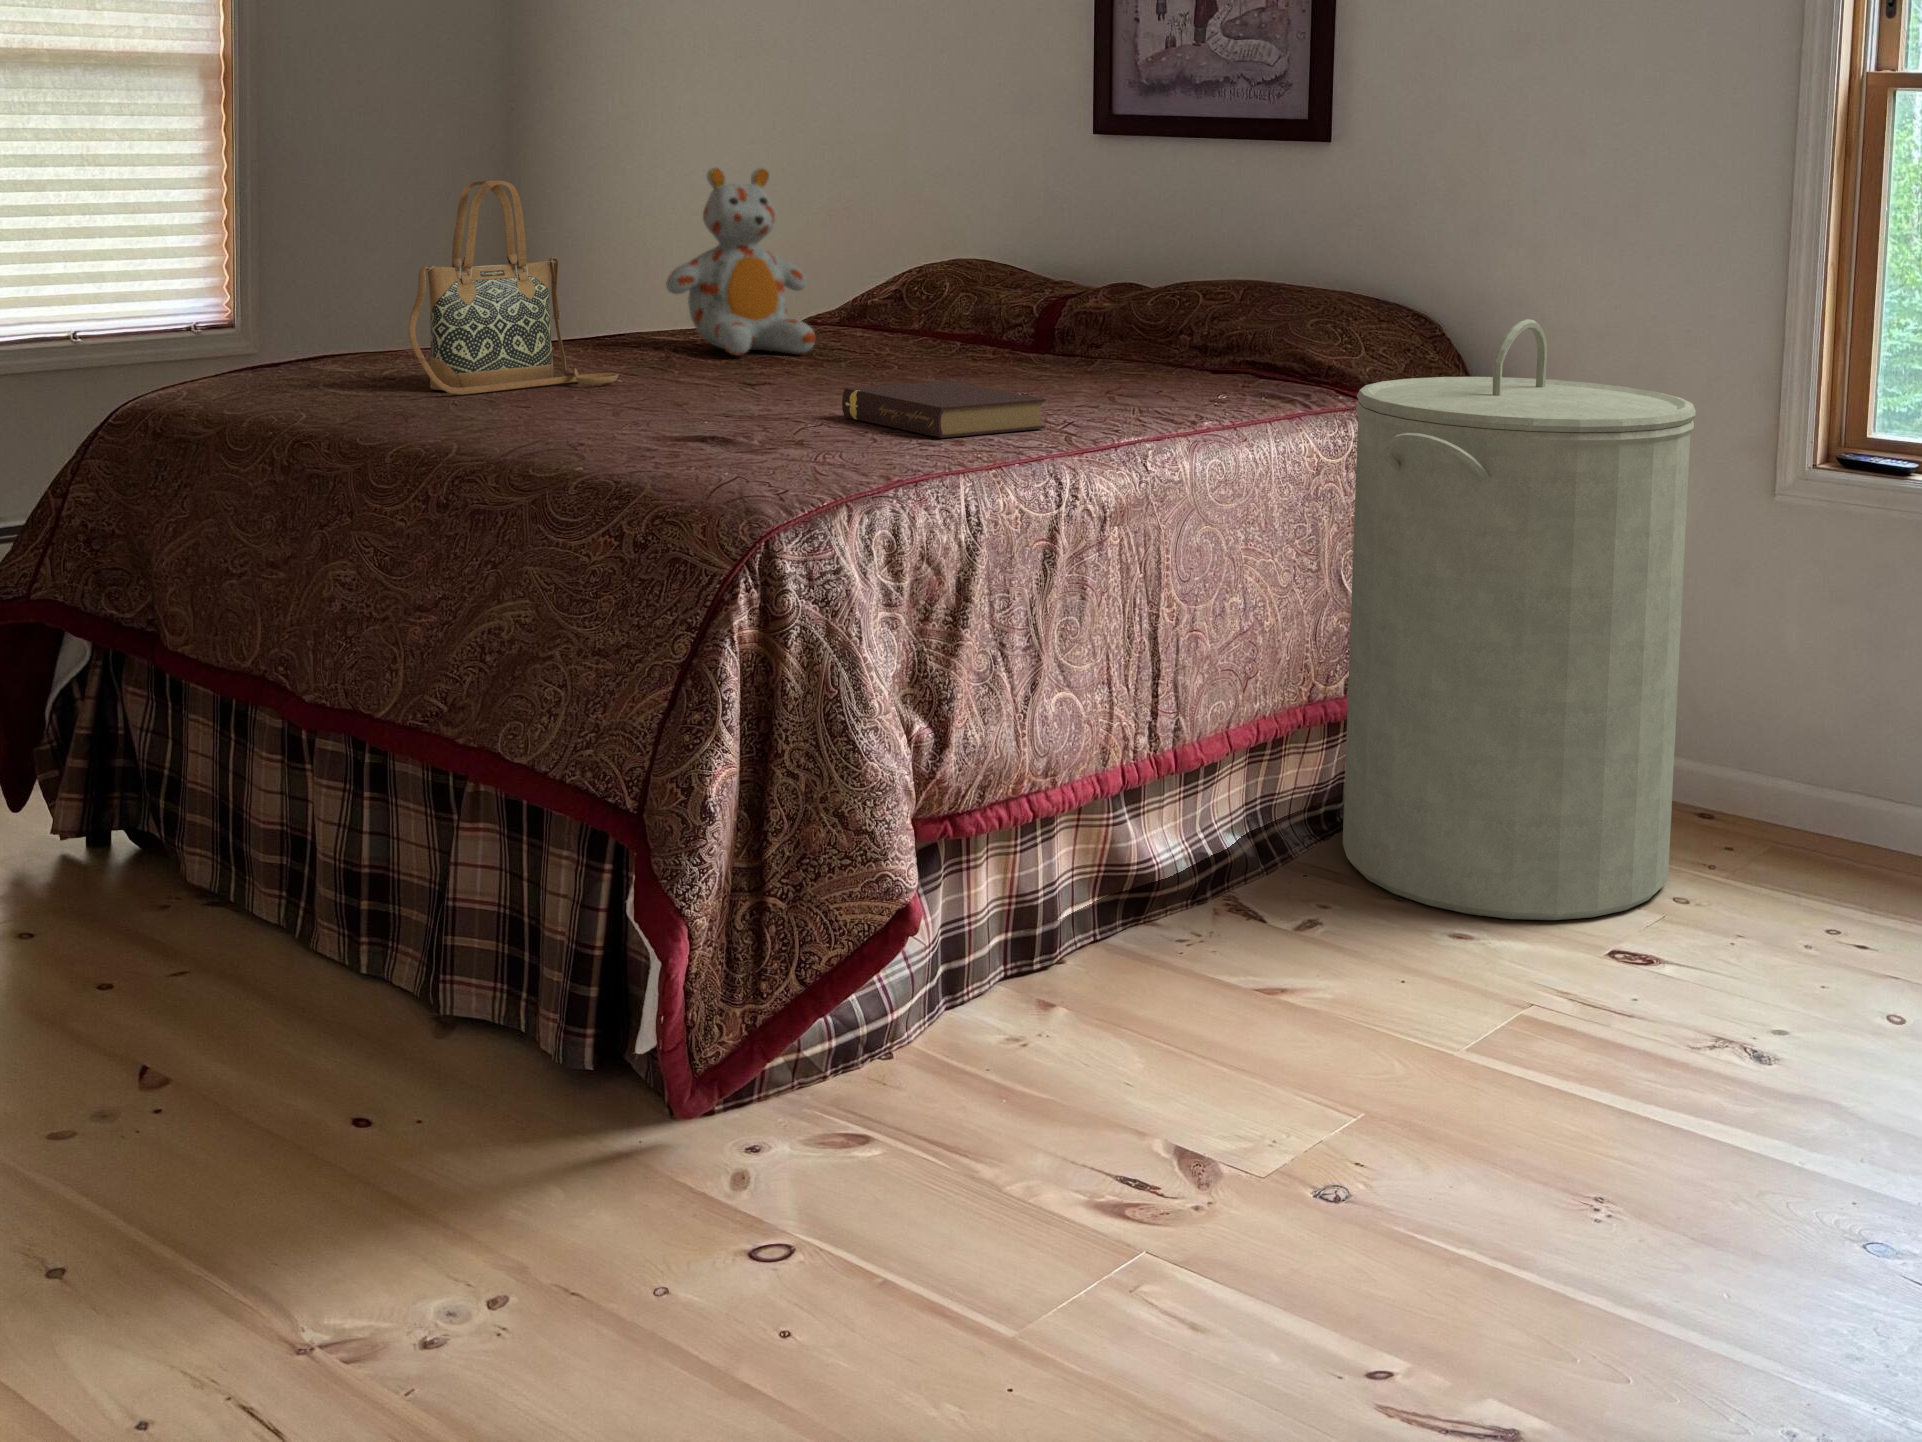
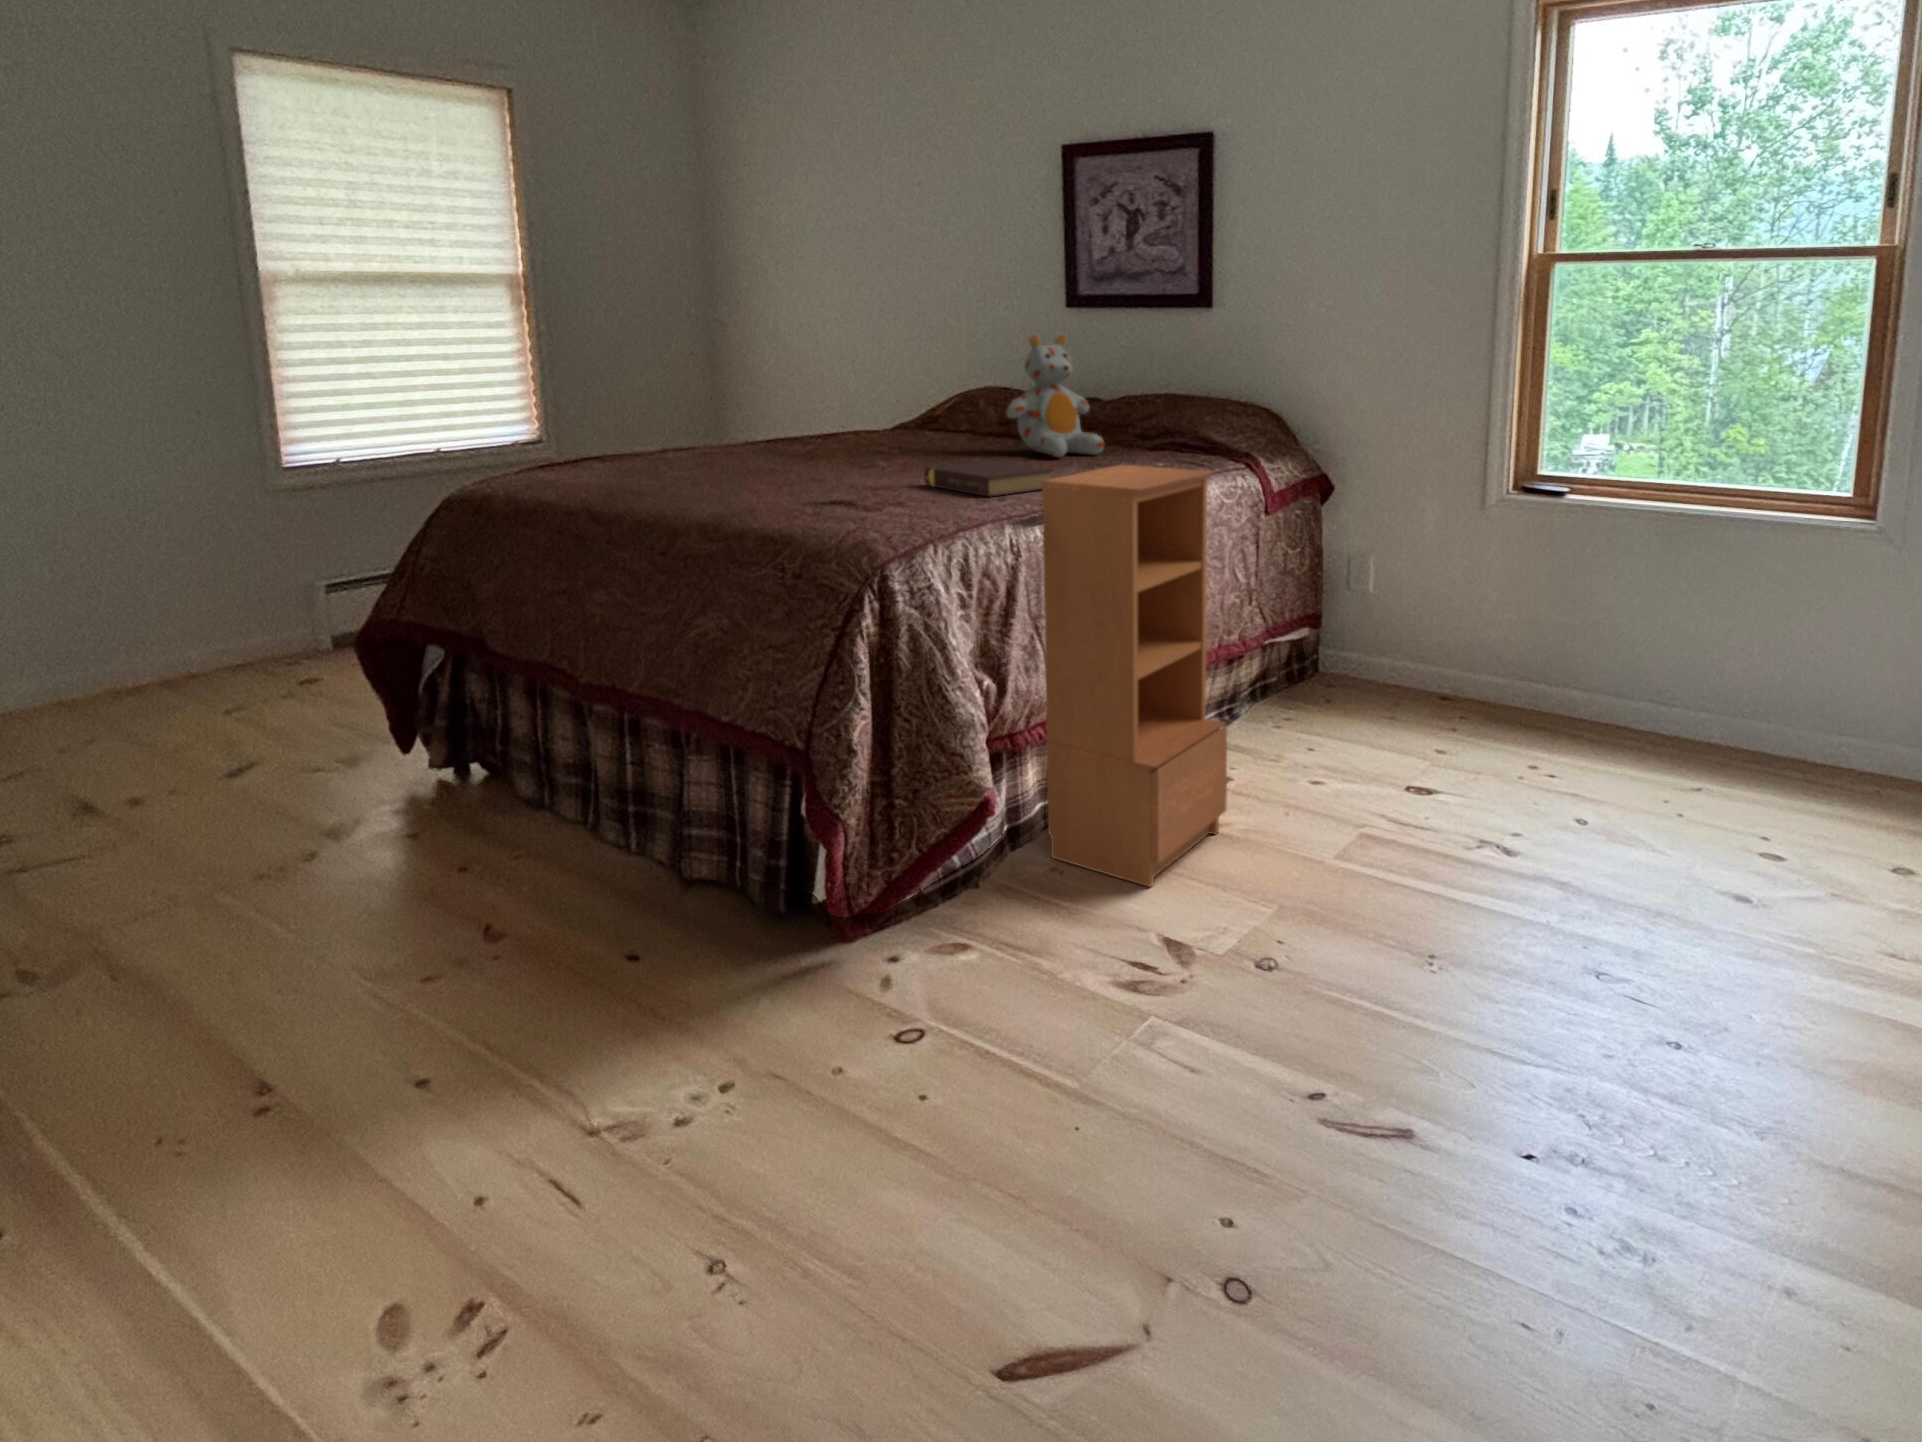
stuffed bear: present [666,167,815,356] -> present [1006,334,1105,457]
handbag: present [409,181,618,395] -> none [641,343,781,480]
laundry hamper: present [1343,319,1696,920] -> none [1240,410,1449,772]
bookcase: none [1007,394,1303,1072] -> present [1041,465,1227,887]

